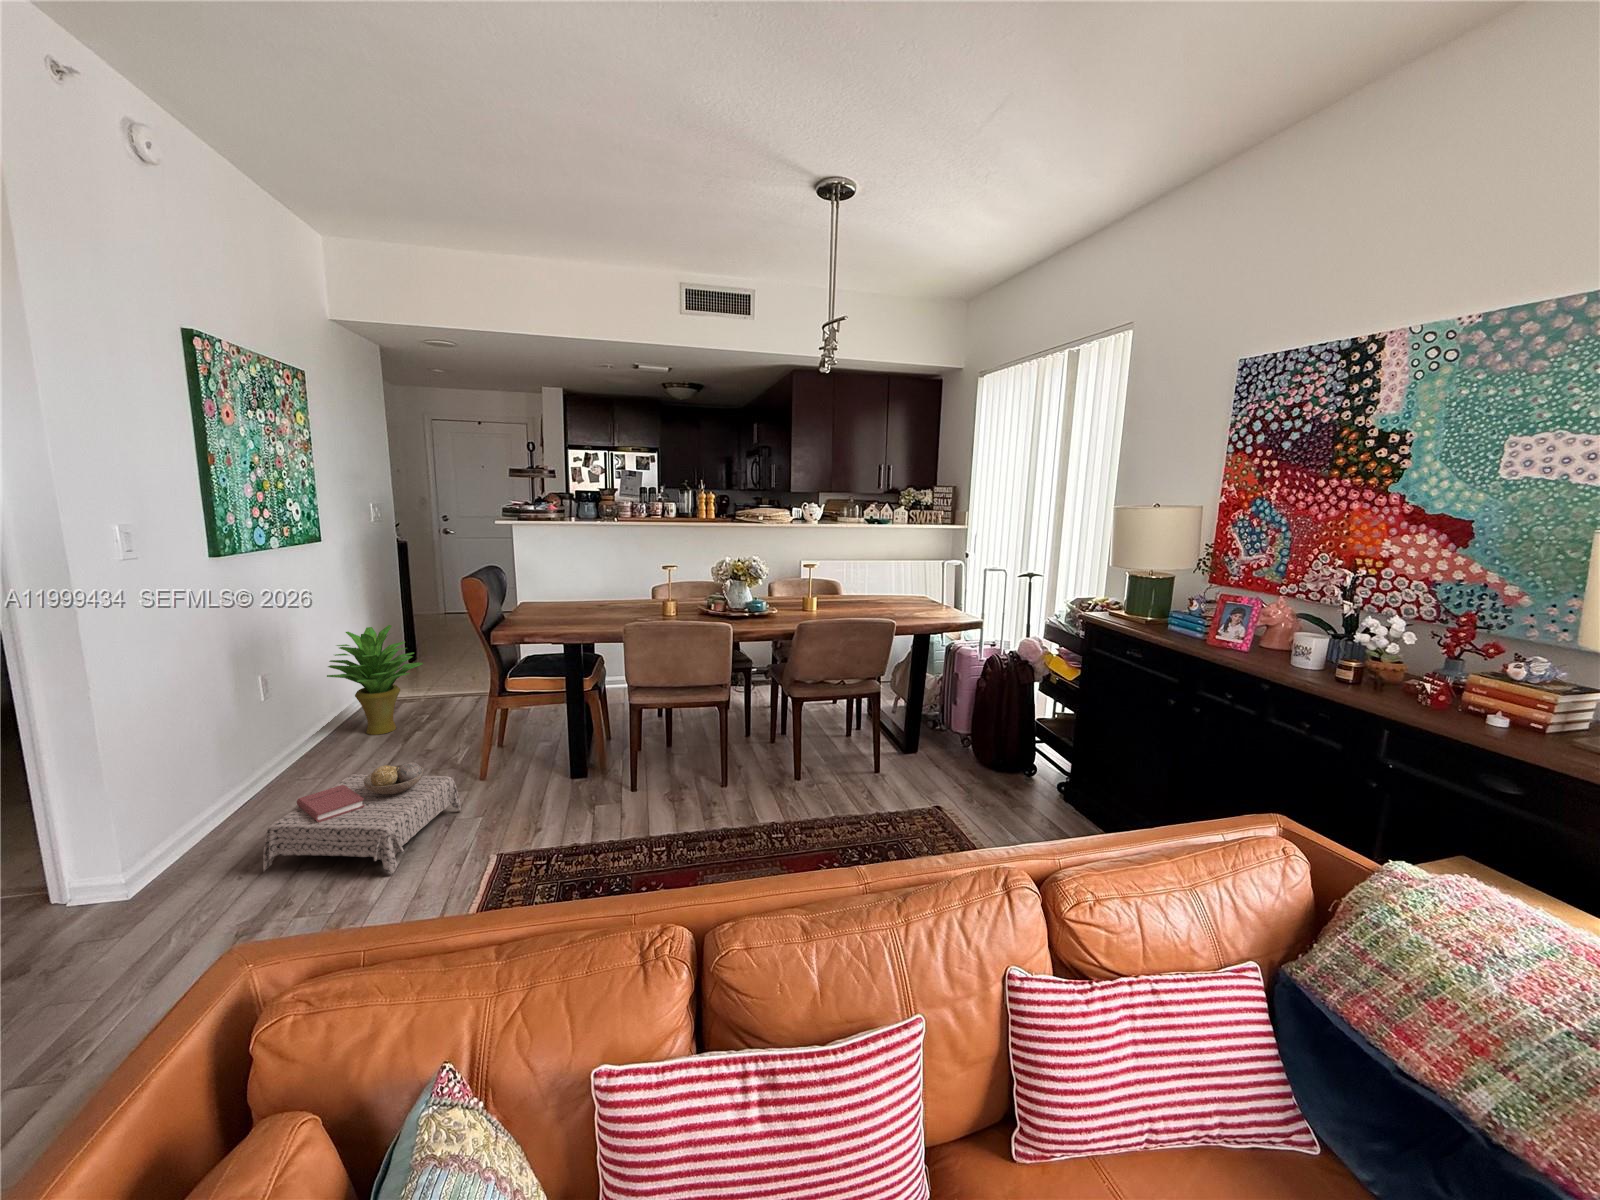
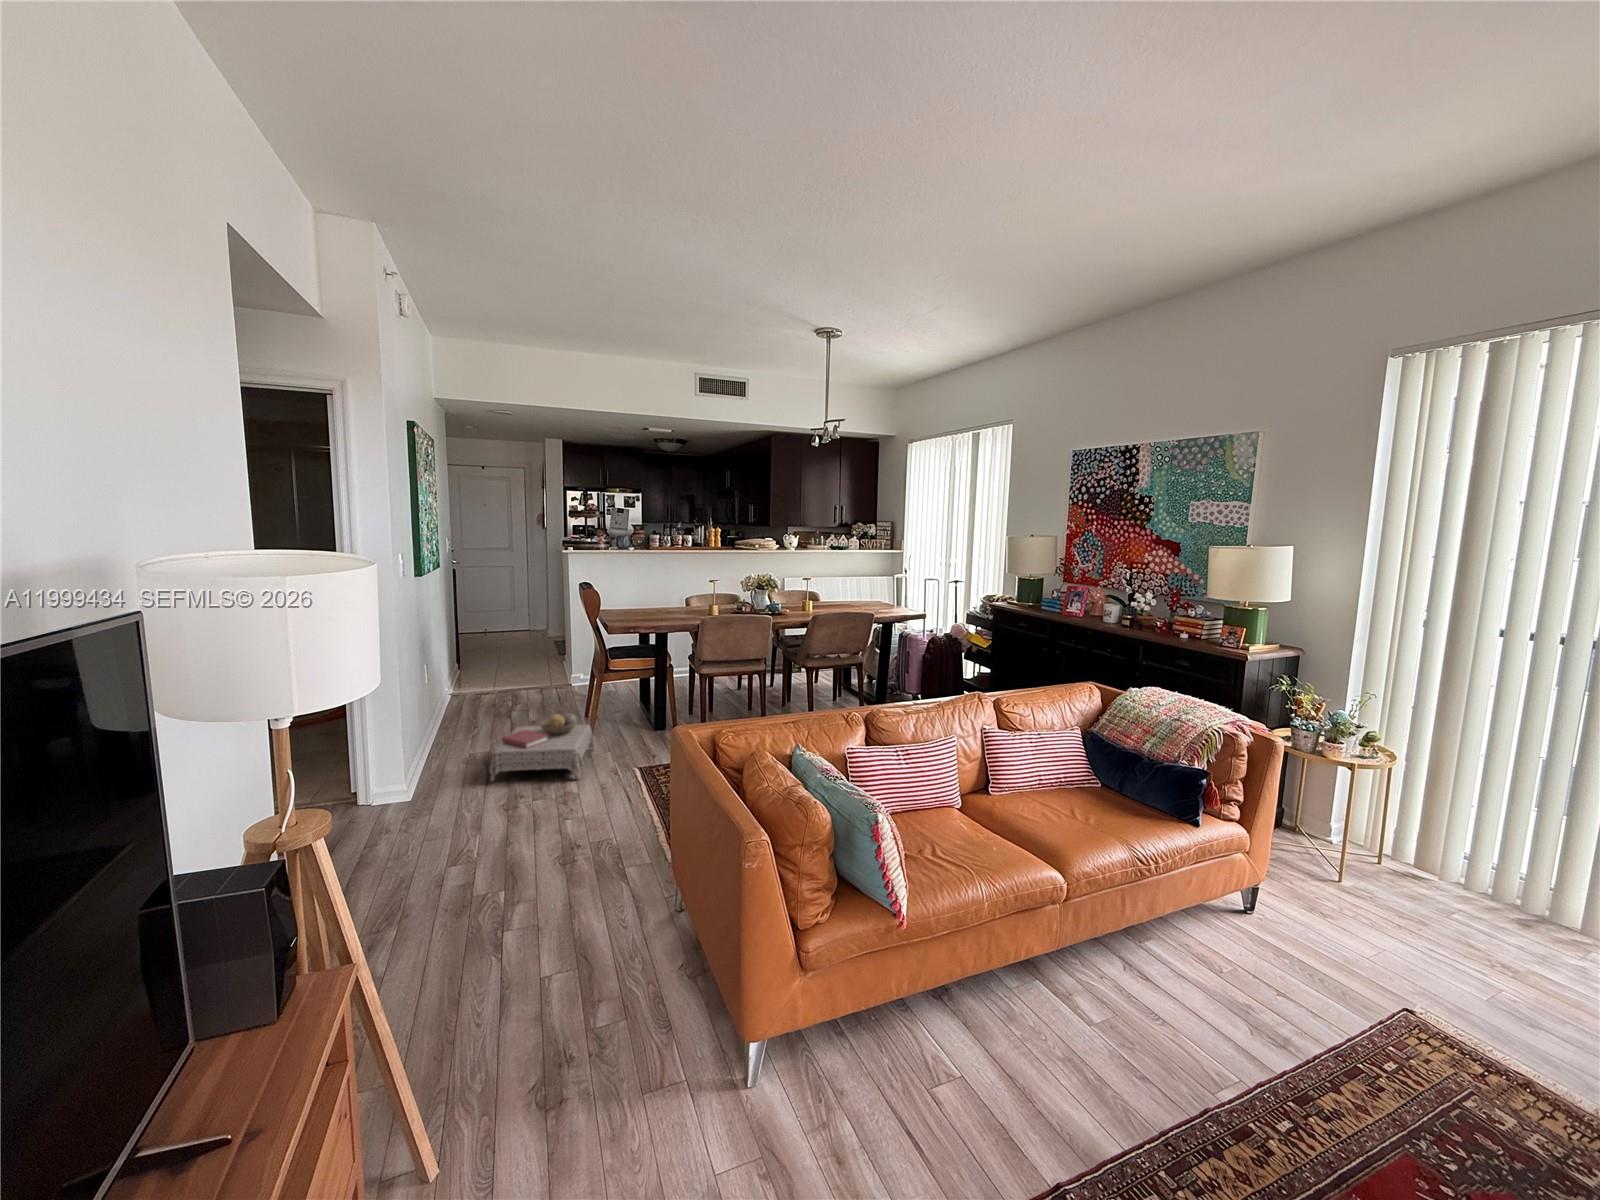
potted plant: present [327,625,423,735] -> none [447,630,517,714]

